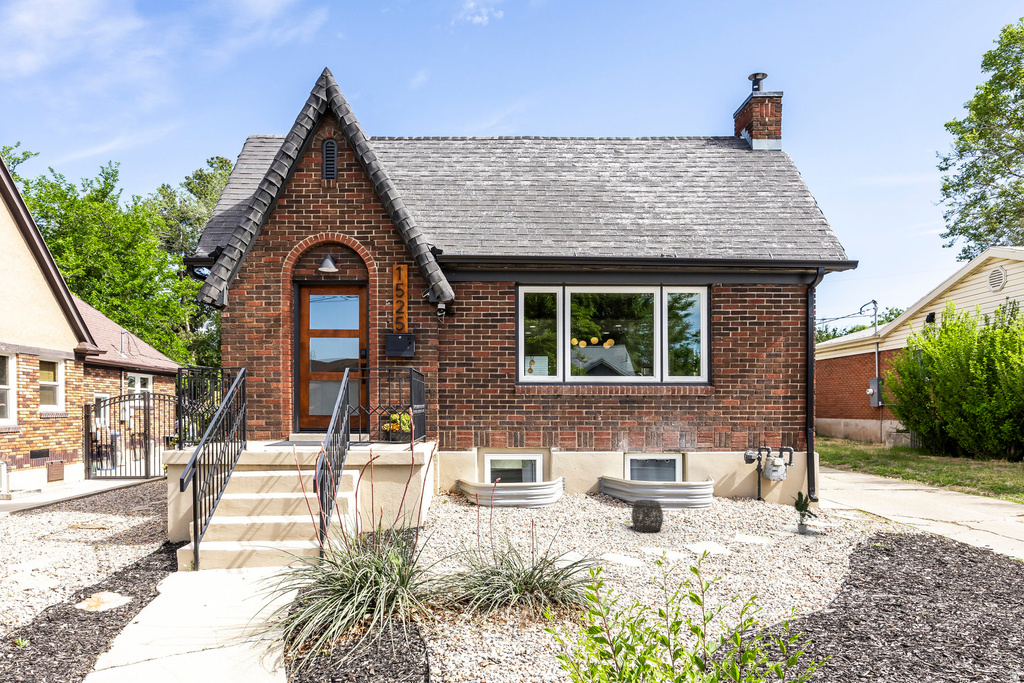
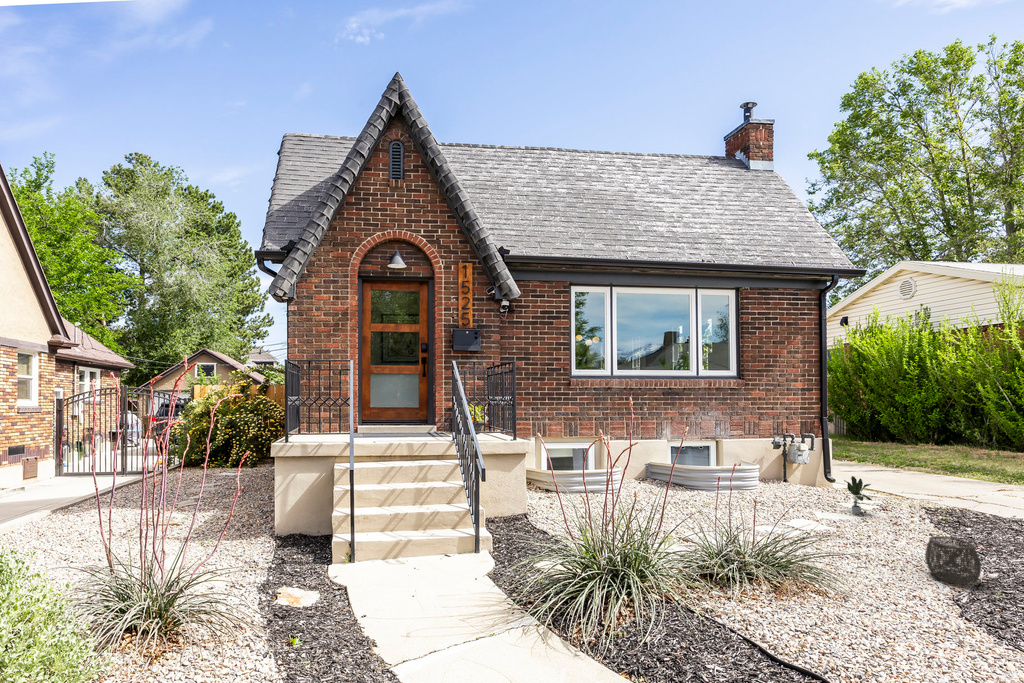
woven basket: present [632,500,663,532] -> present [925,536,981,585]

